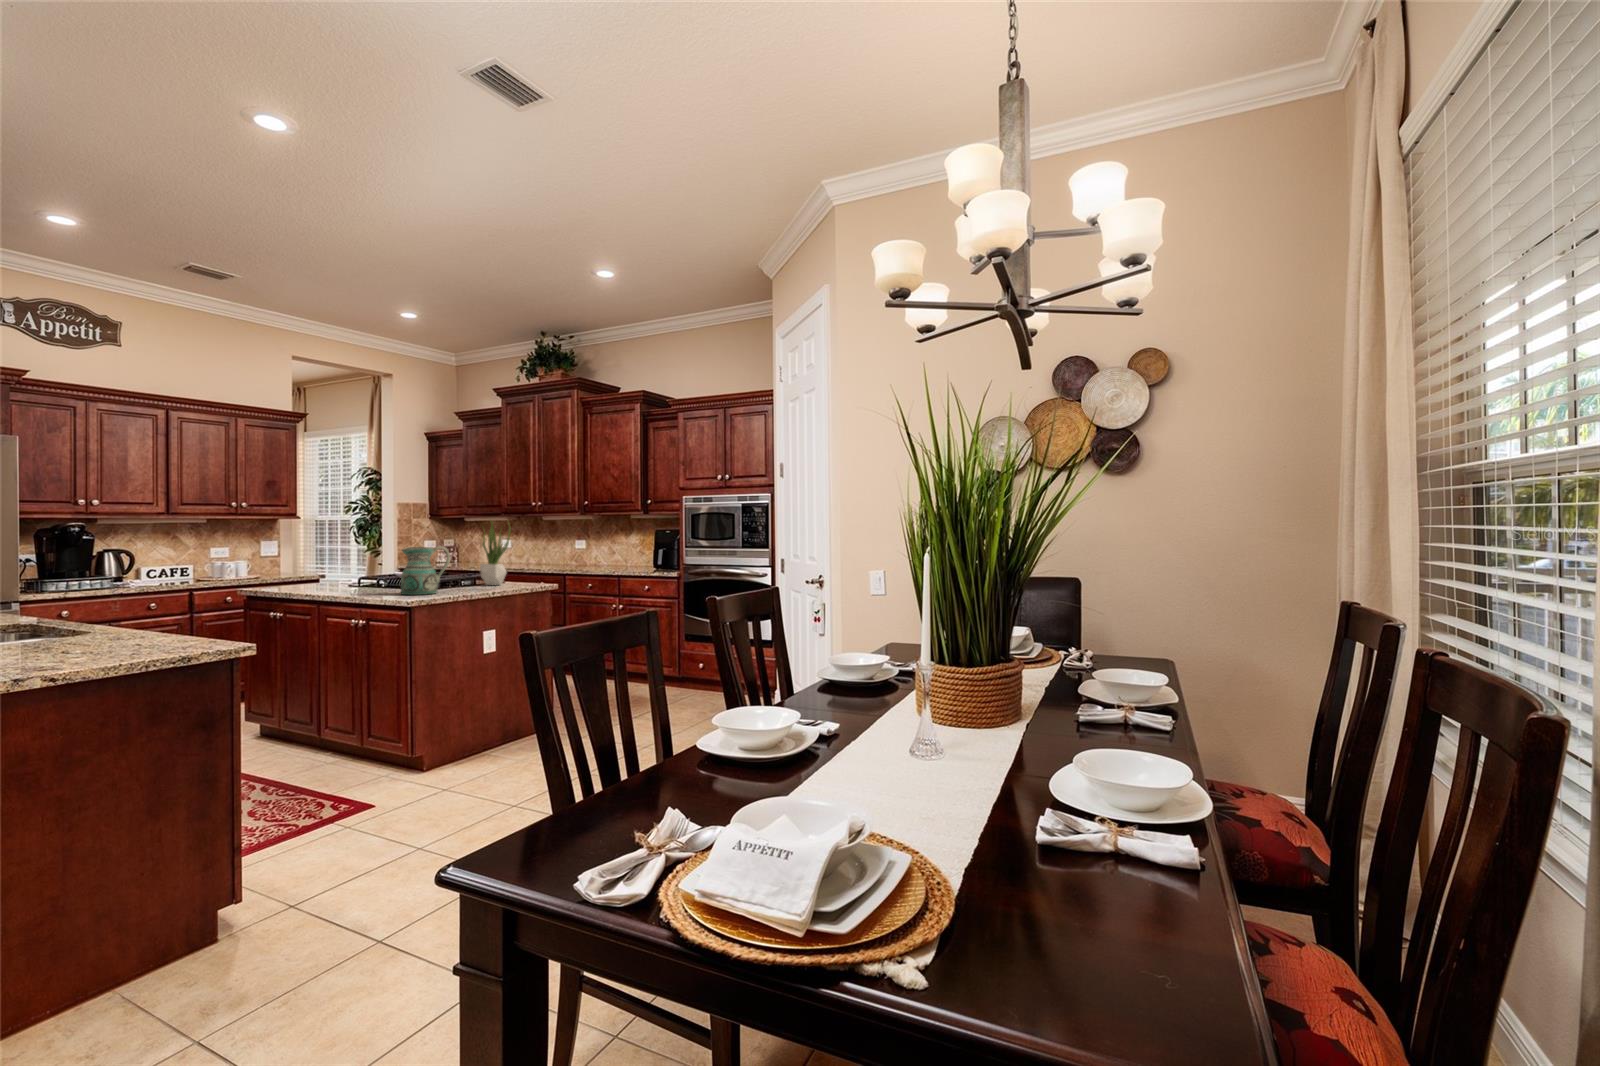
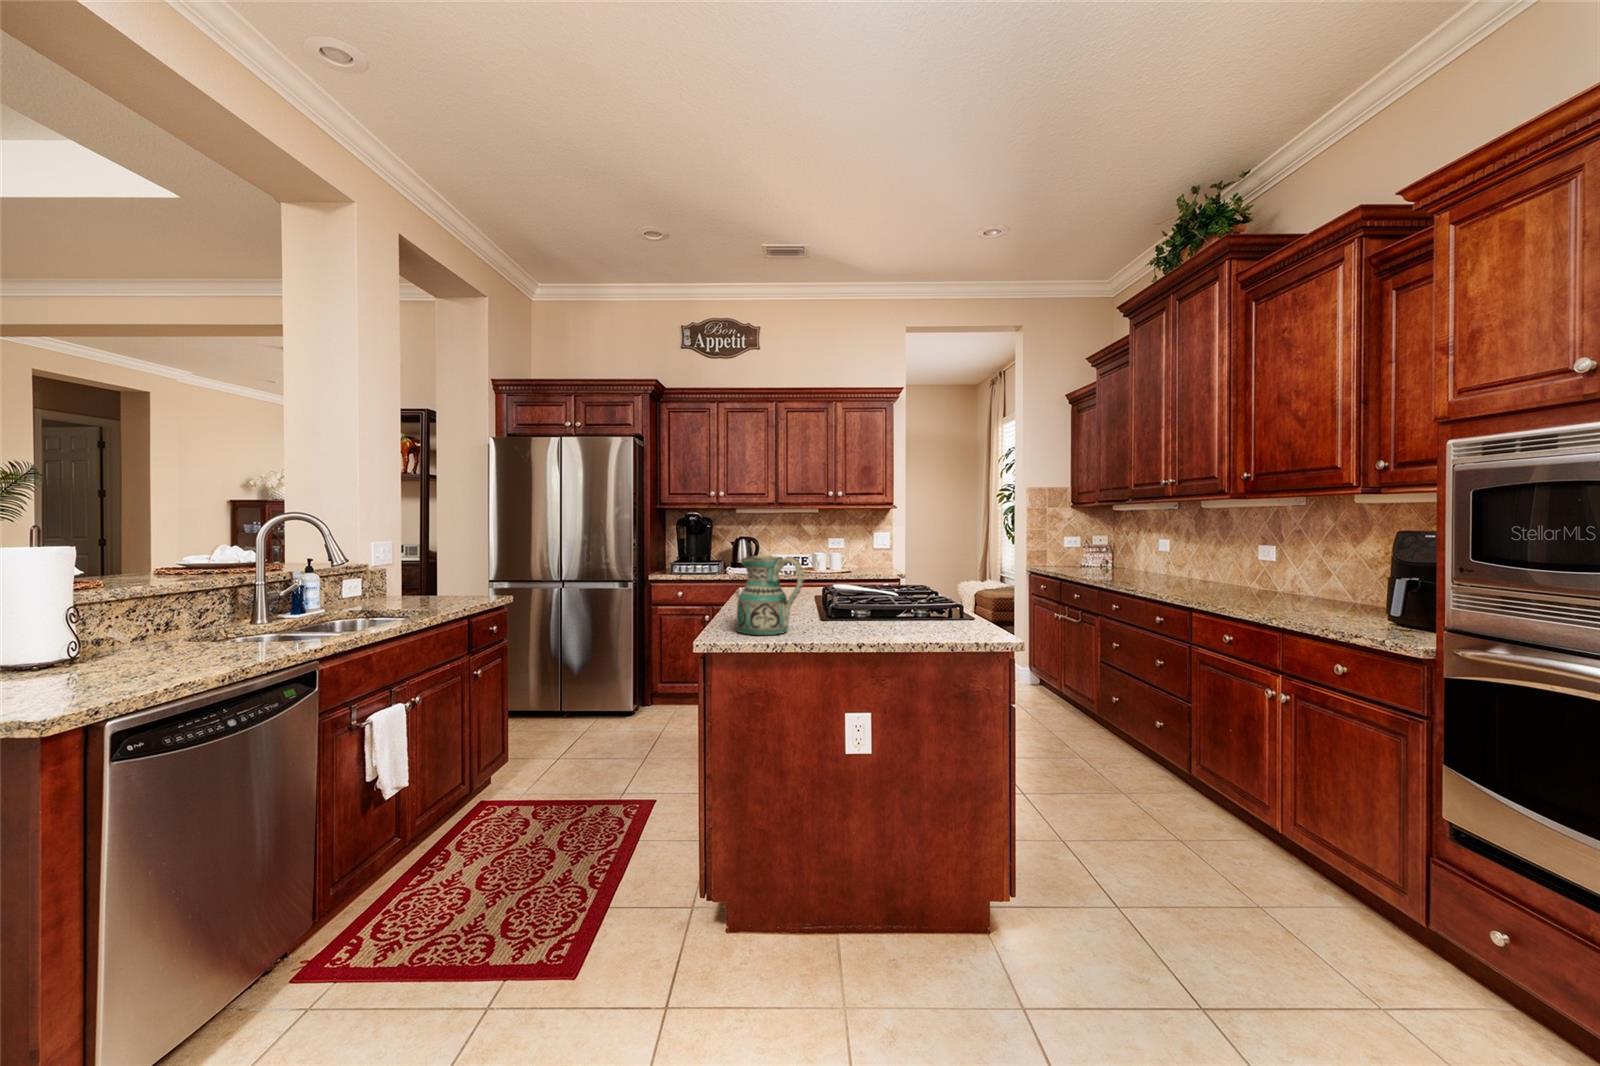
potted plant: present [480,522,511,585] -> none [906,512,960,629]

